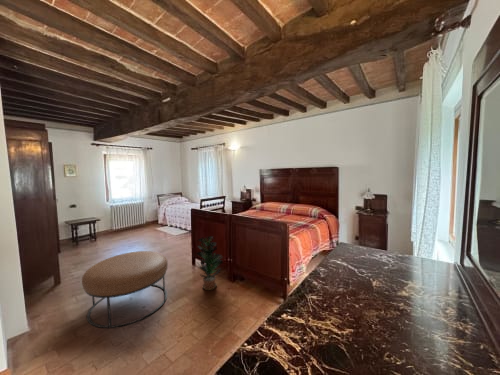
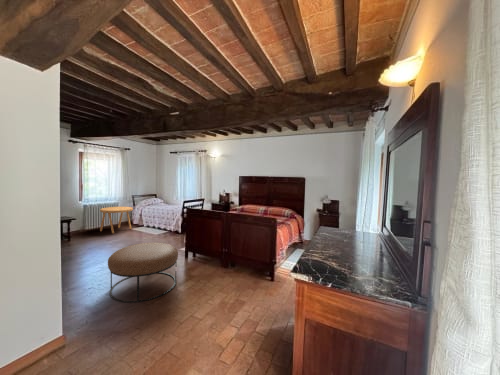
side table: none [123,206,155,234] -> present [100,207,133,234]
potted plant: present [197,236,223,290] -> none [196,230,222,274]

